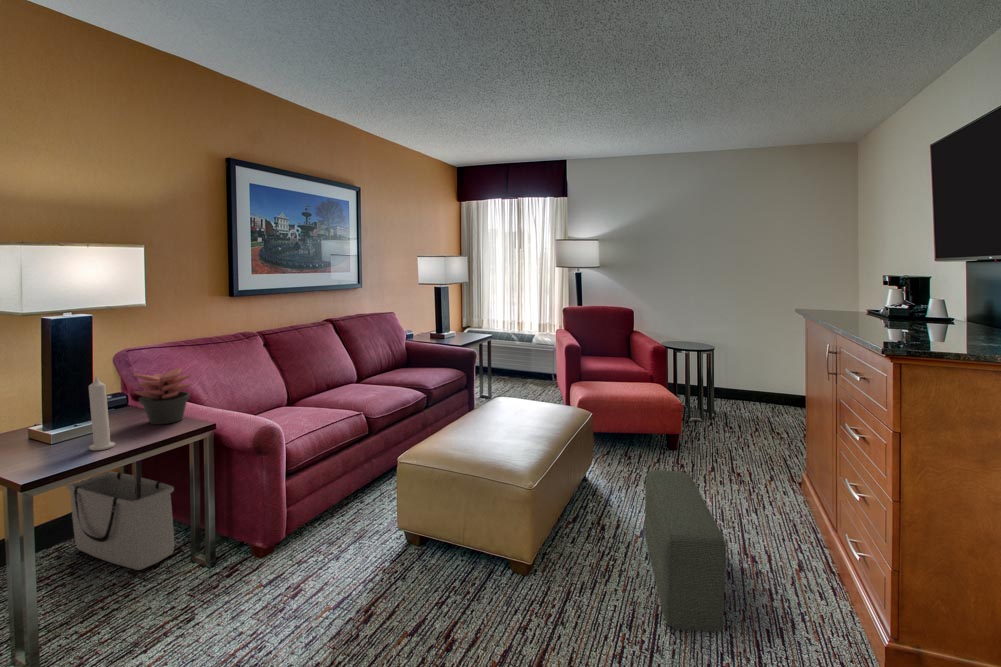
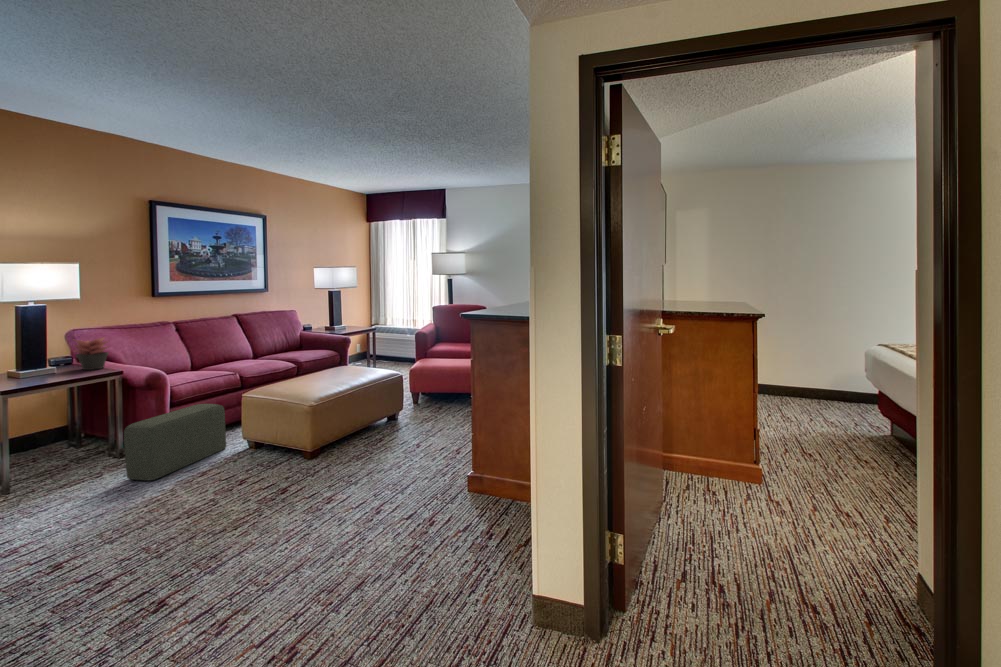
candle: present [89,376,115,450] -> none [42,336,58,378]
pouf: present [645,470,726,632] -> present [124,404,226,480]
storage bin: present [66,471,174,570] -> none [32,405,99,460]

